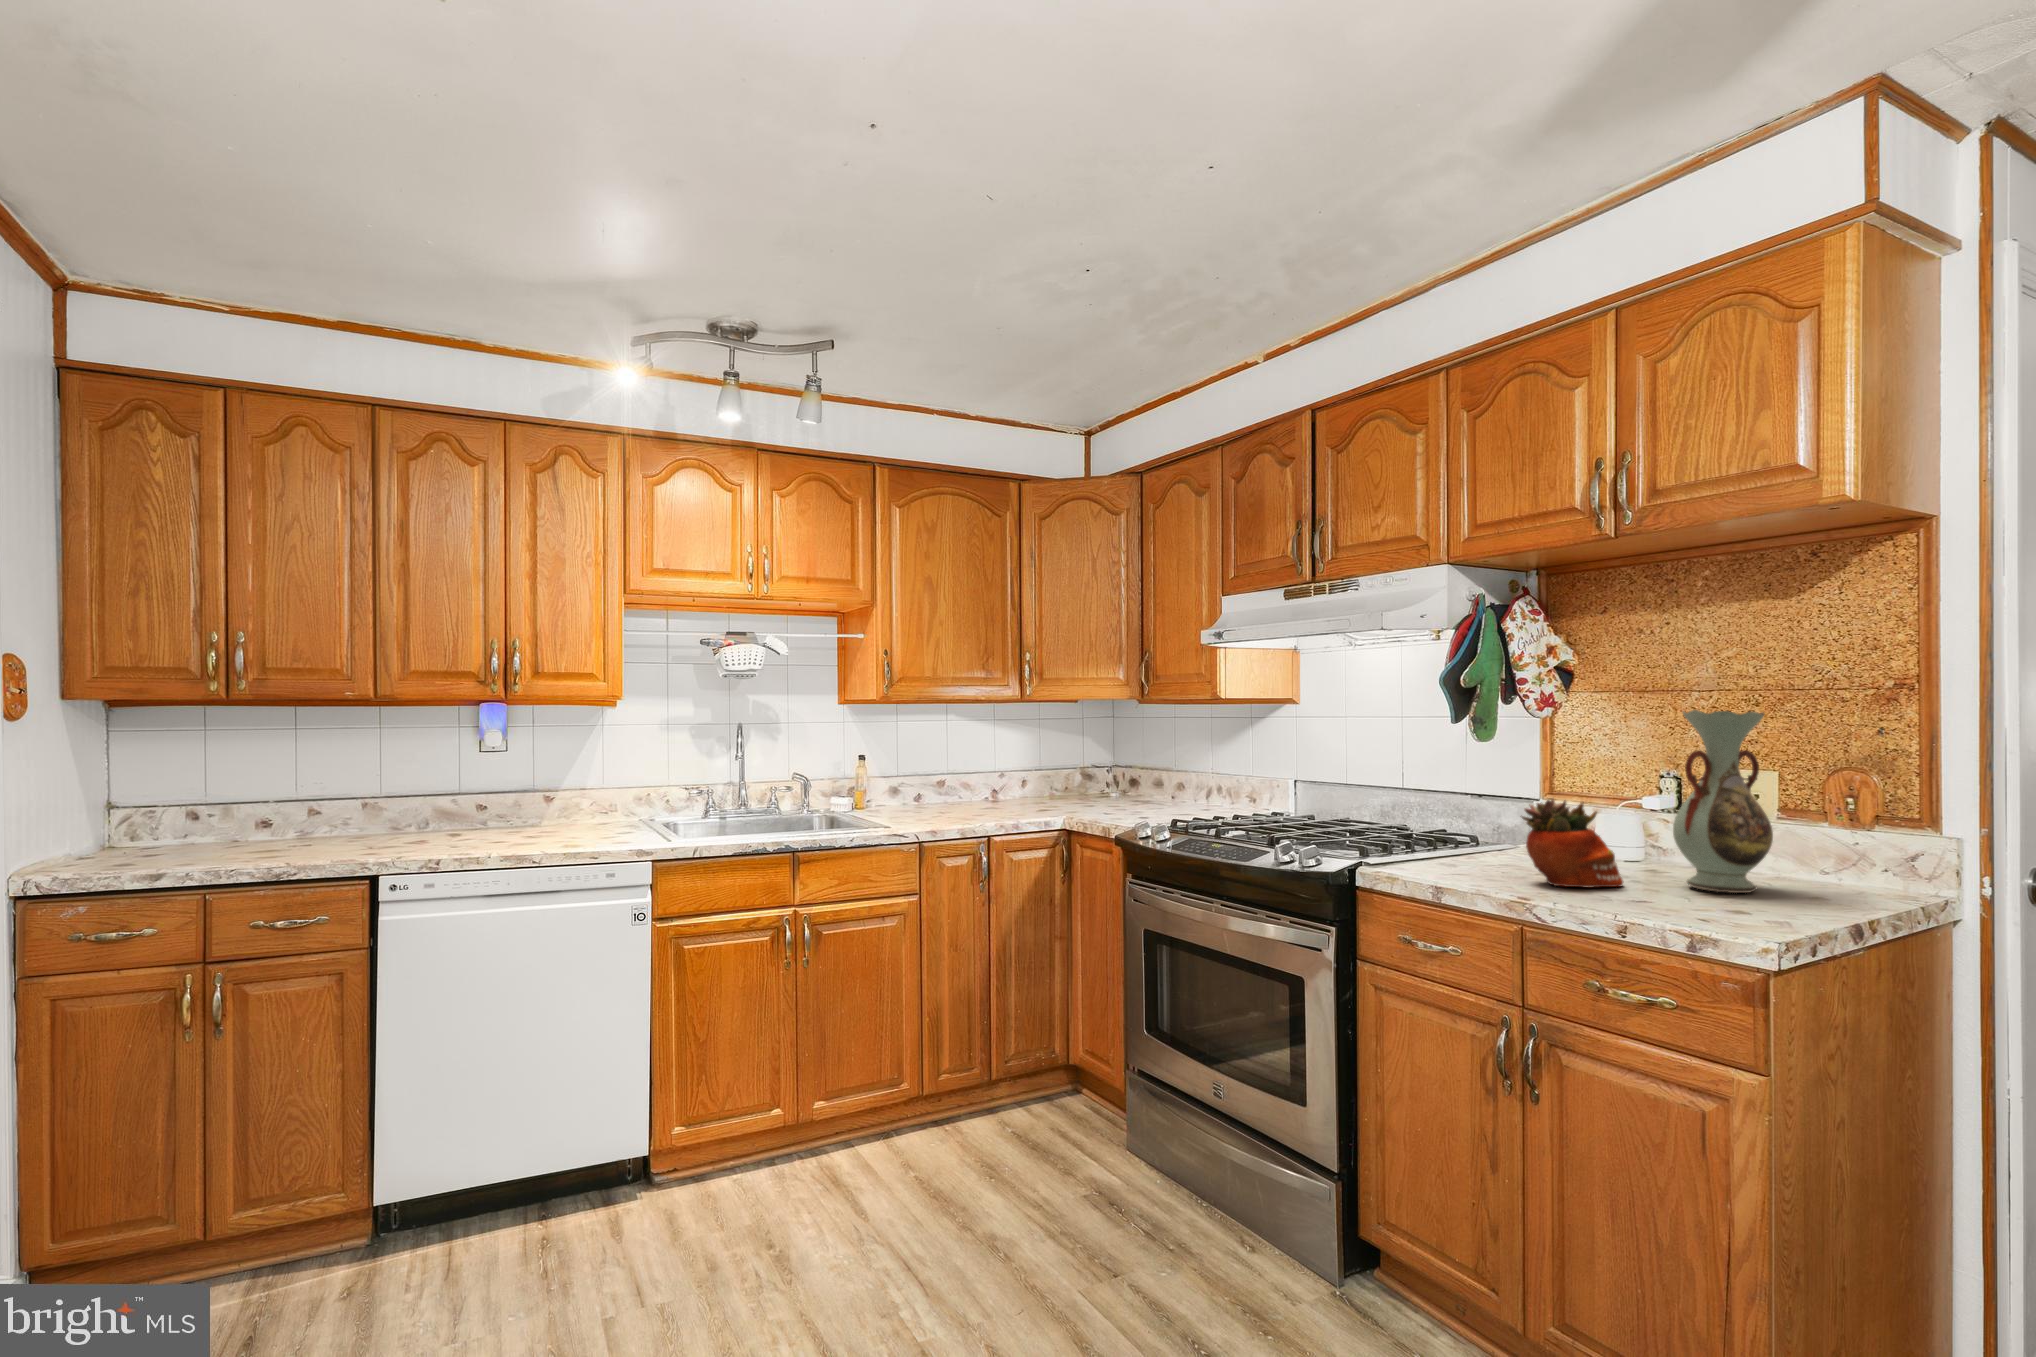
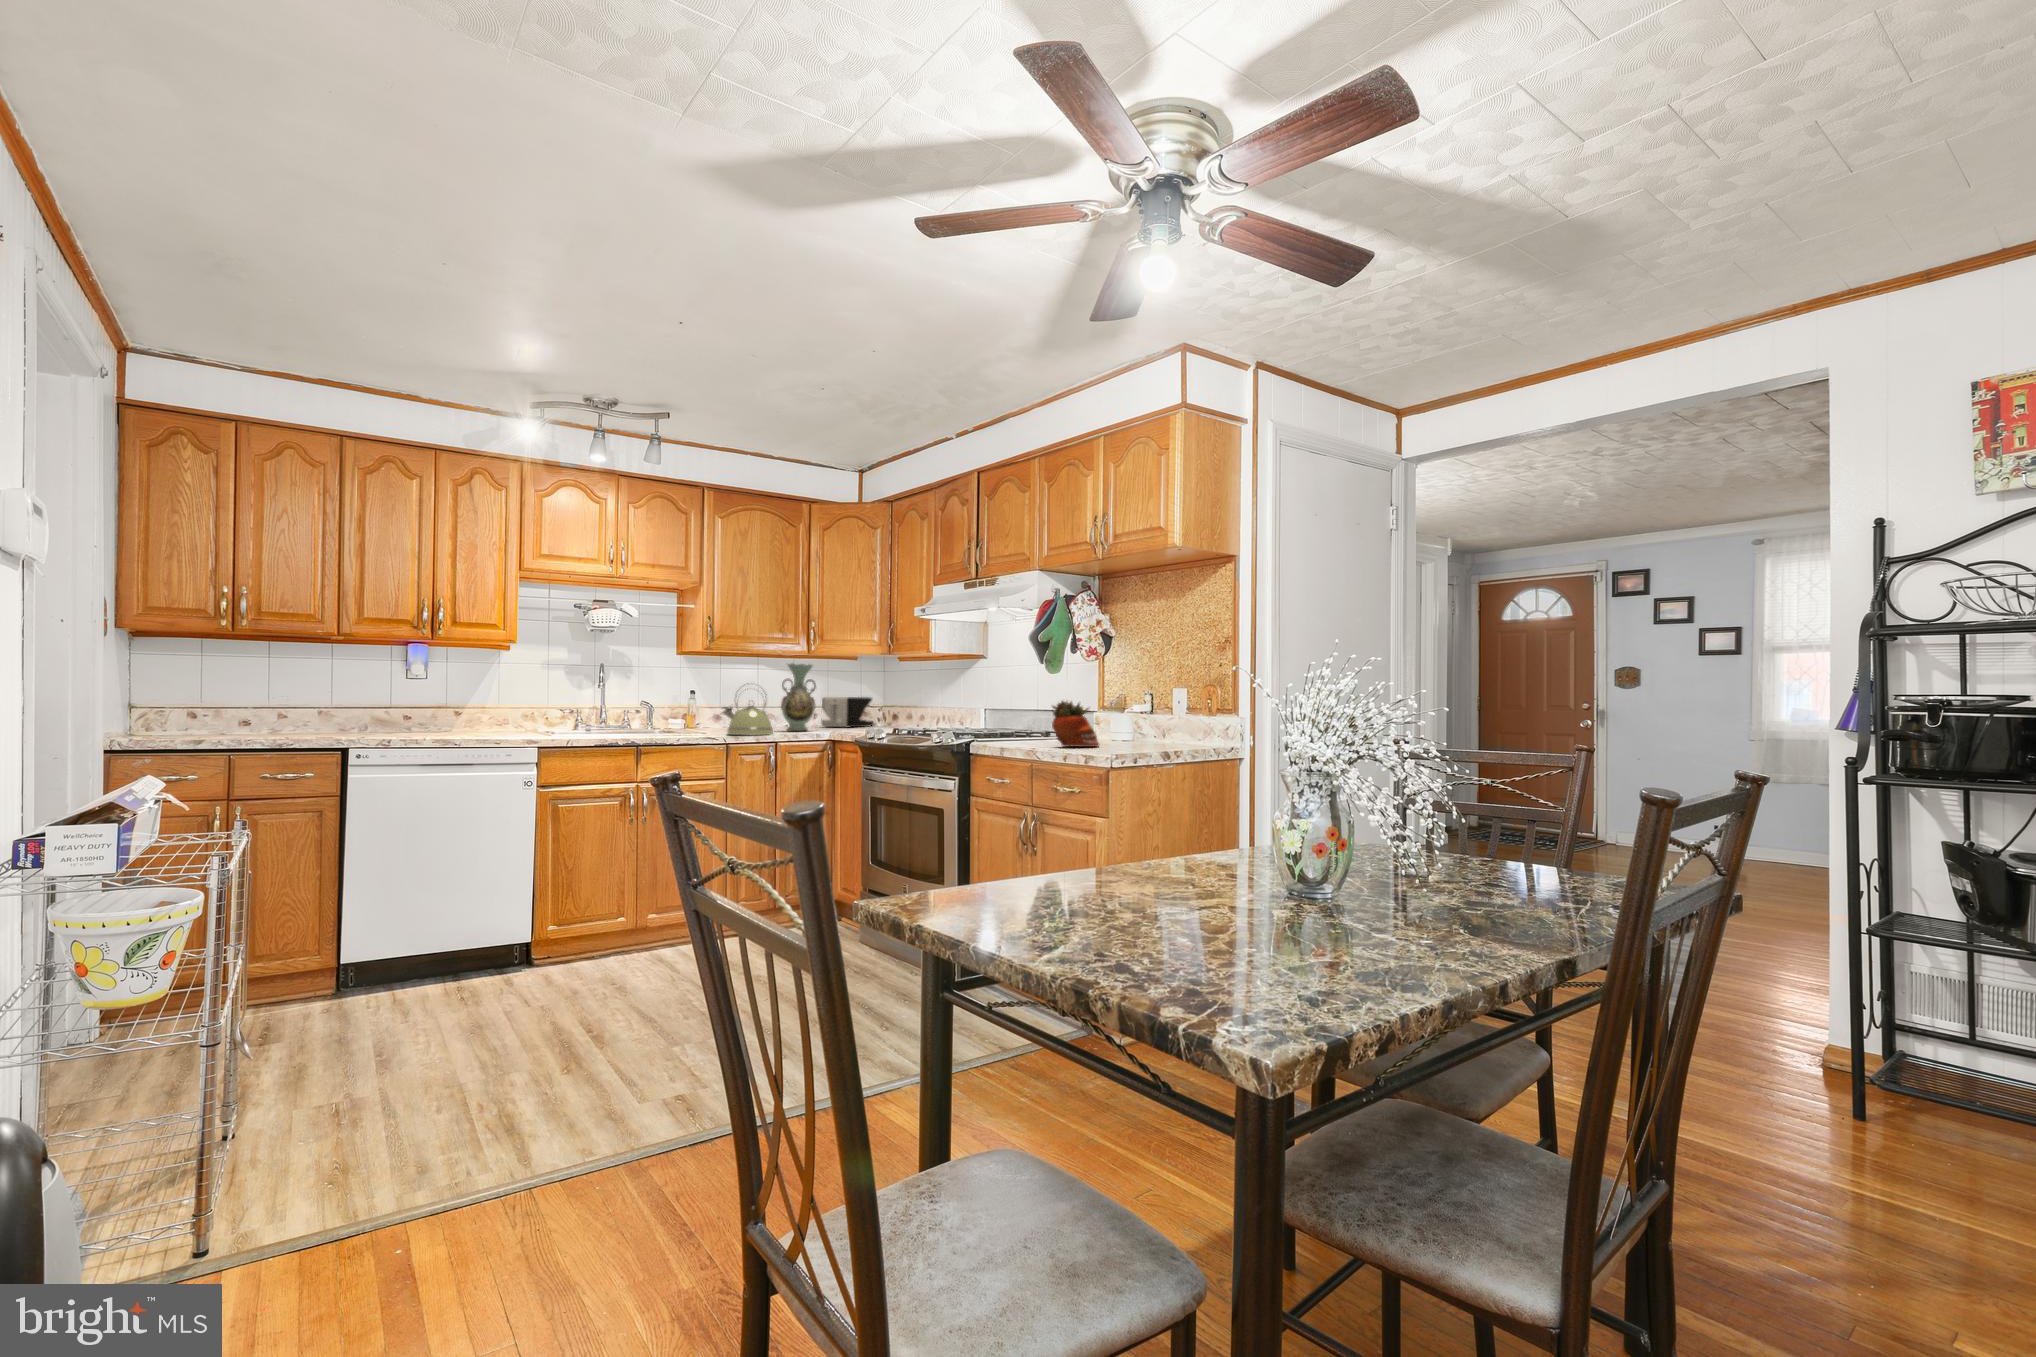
decorative vase: present [1673,710,1773,893] -> present [781,664,816,731]
kettle: none [909,747,985,827] -> present [723,684,773,735]
toaster: none [1037,753,1107,800] -> present [822,697,874,728]

